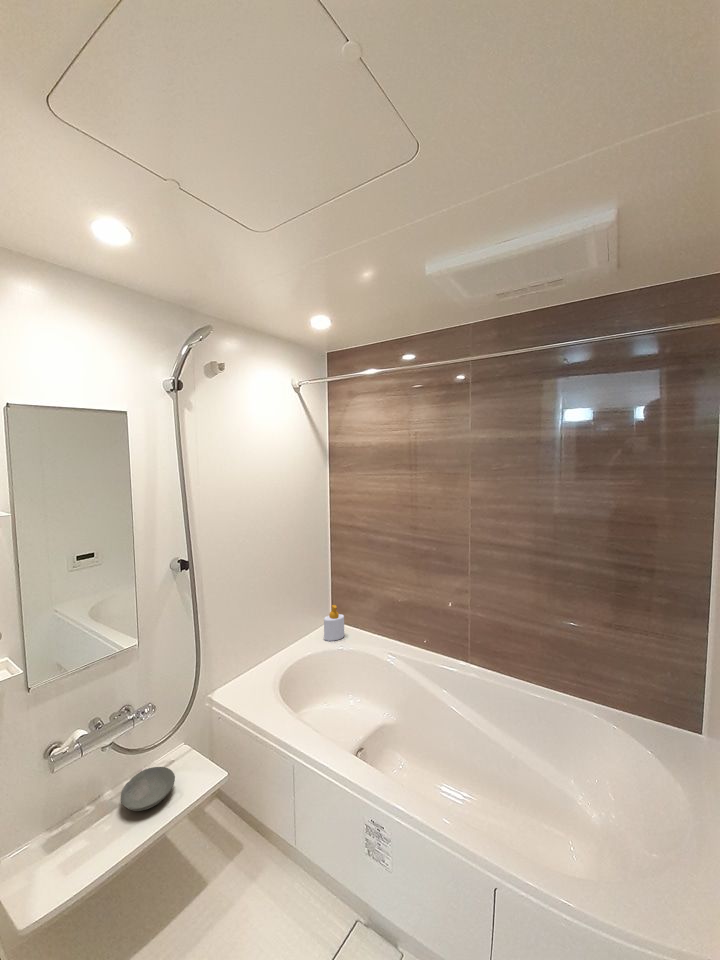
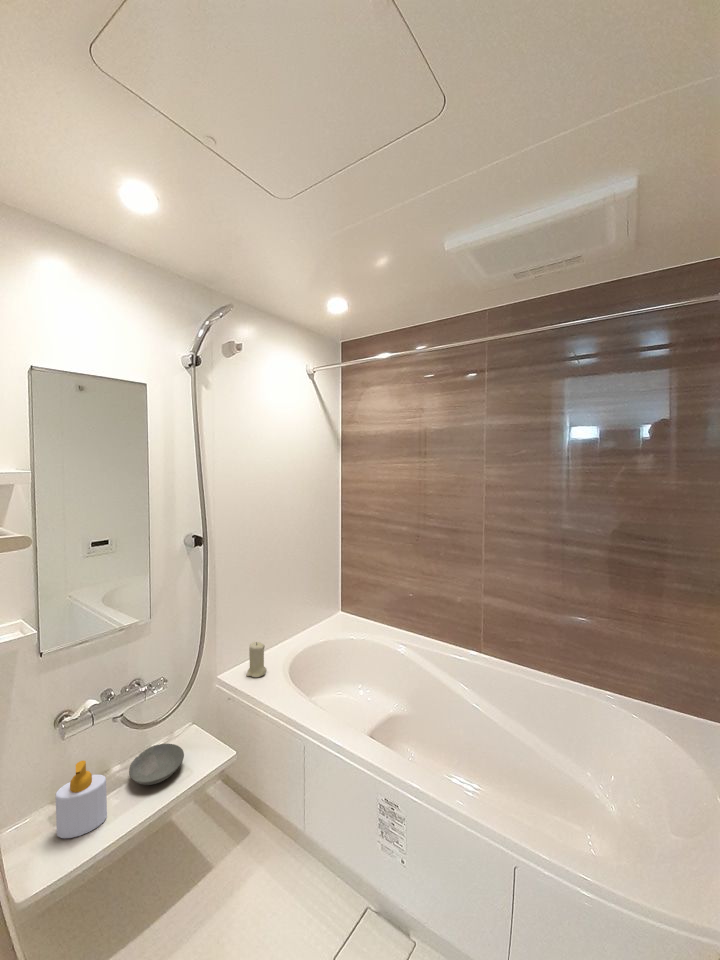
soap bottle: present [324,605,344,641] -> present [56,761,107,838]
candle: none [236,660,256,695] -> present [246,642,266,677]

